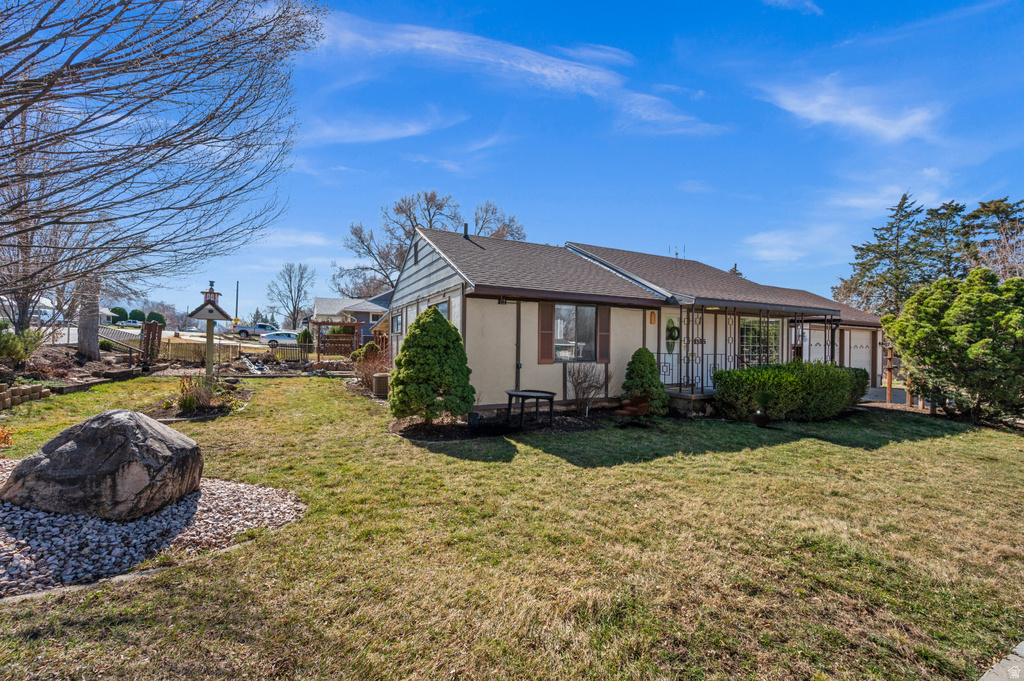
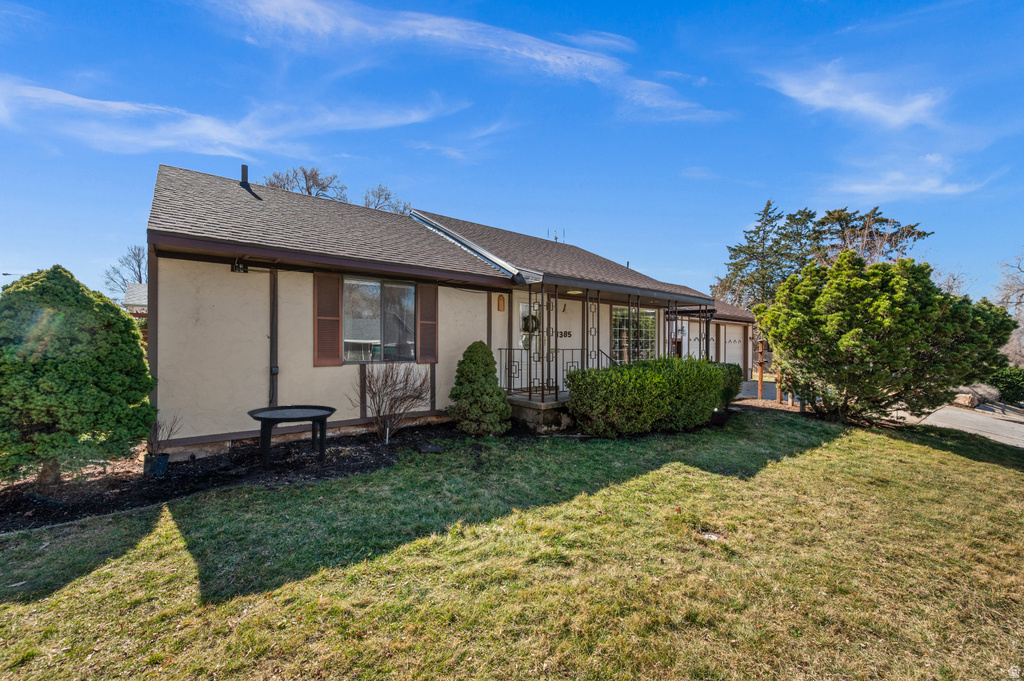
lounge chair: present [615,390,650,424] -> none [427,397,481,453]
potted tree: present [751,390,775,426] -> present [710,387,736,425]

